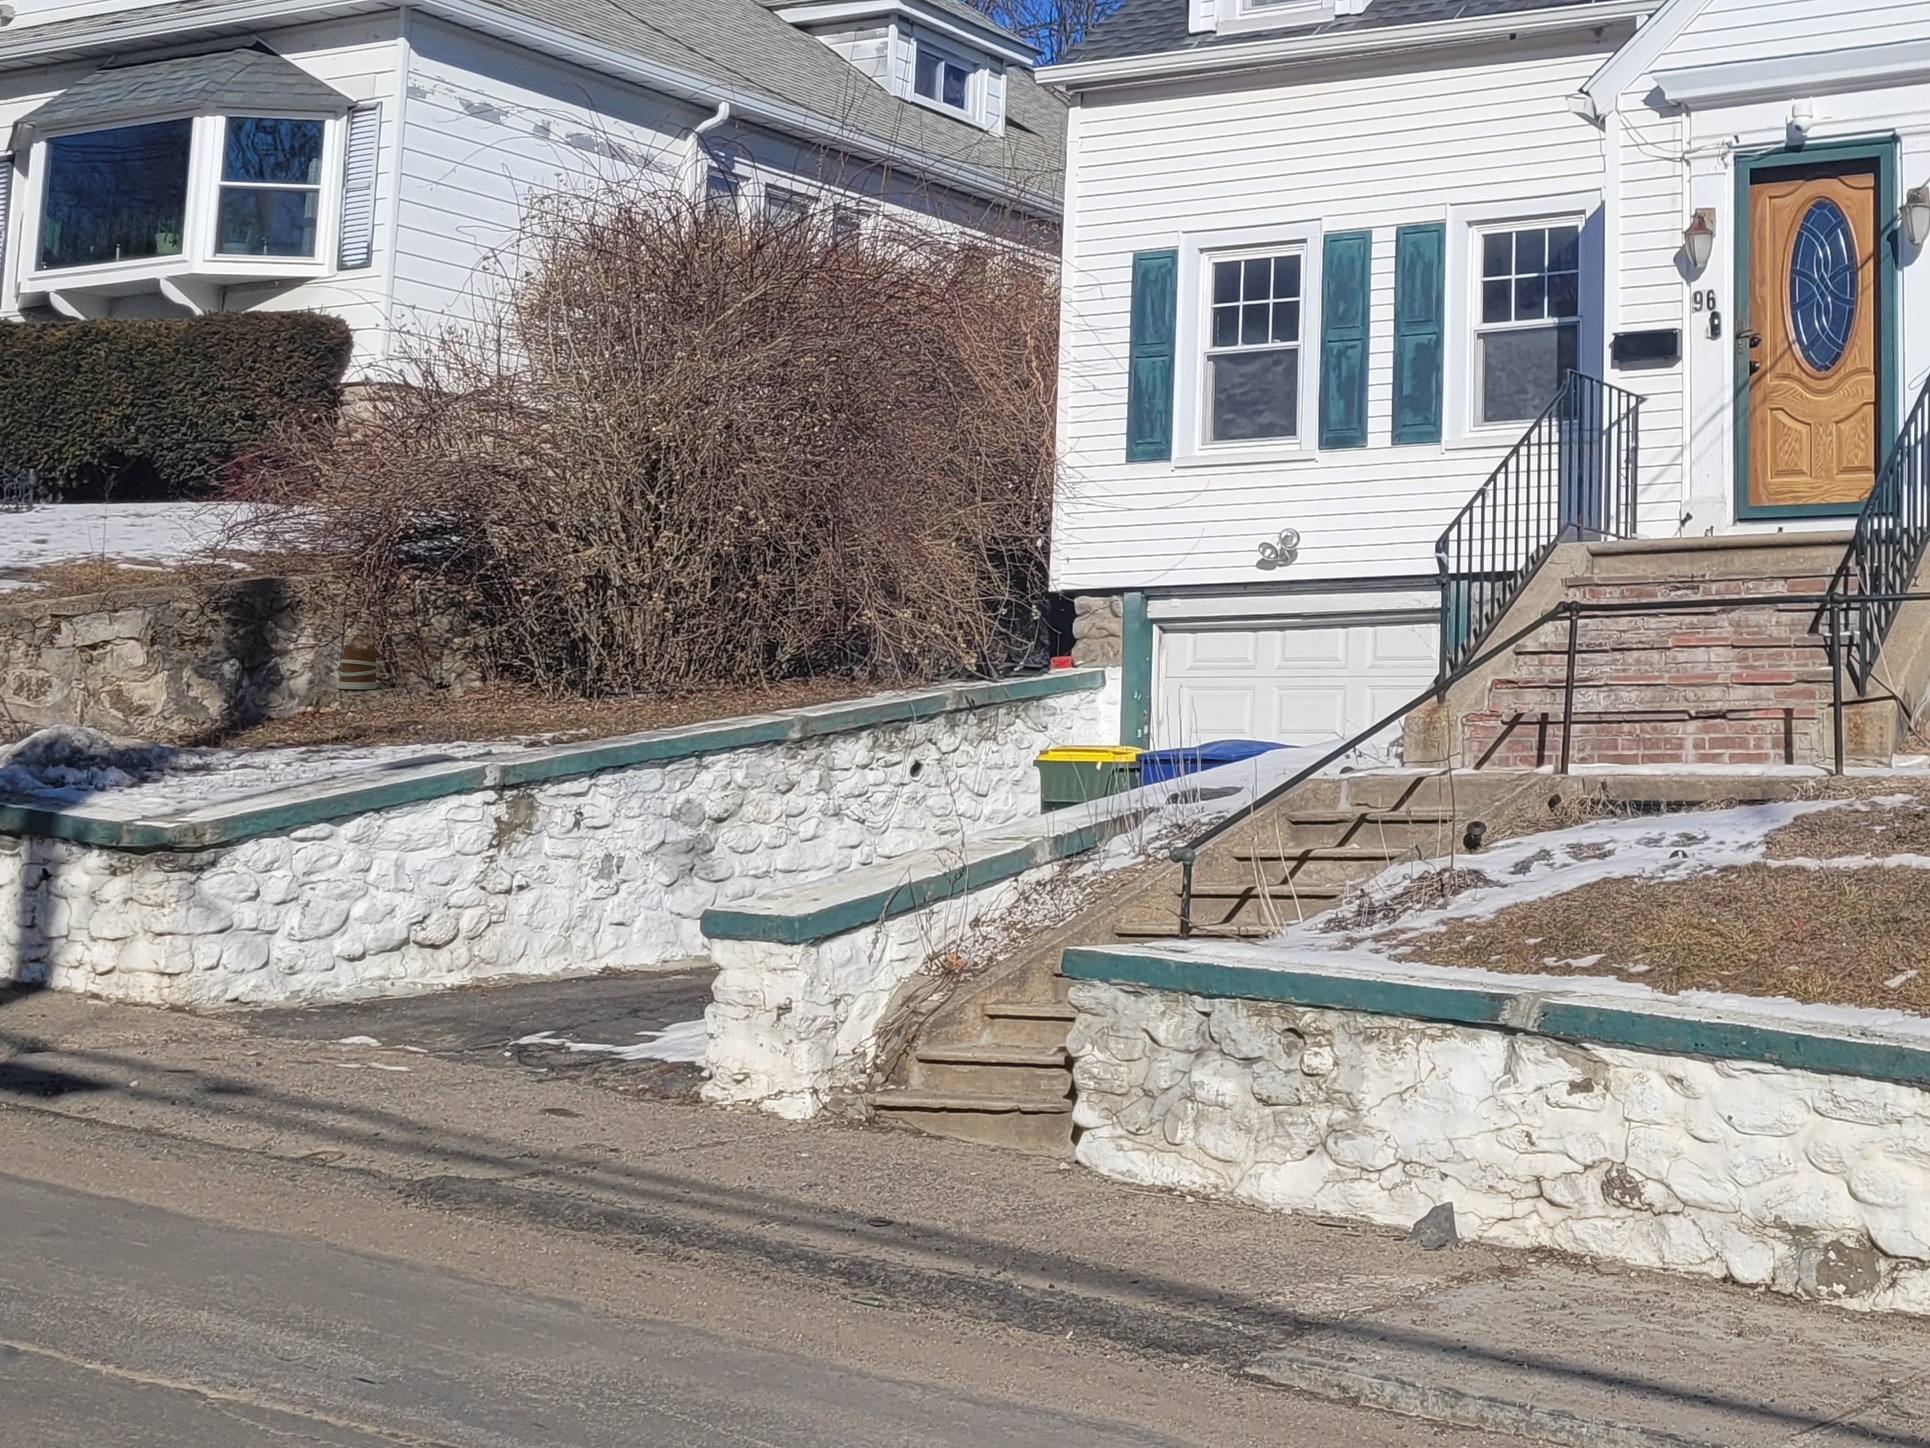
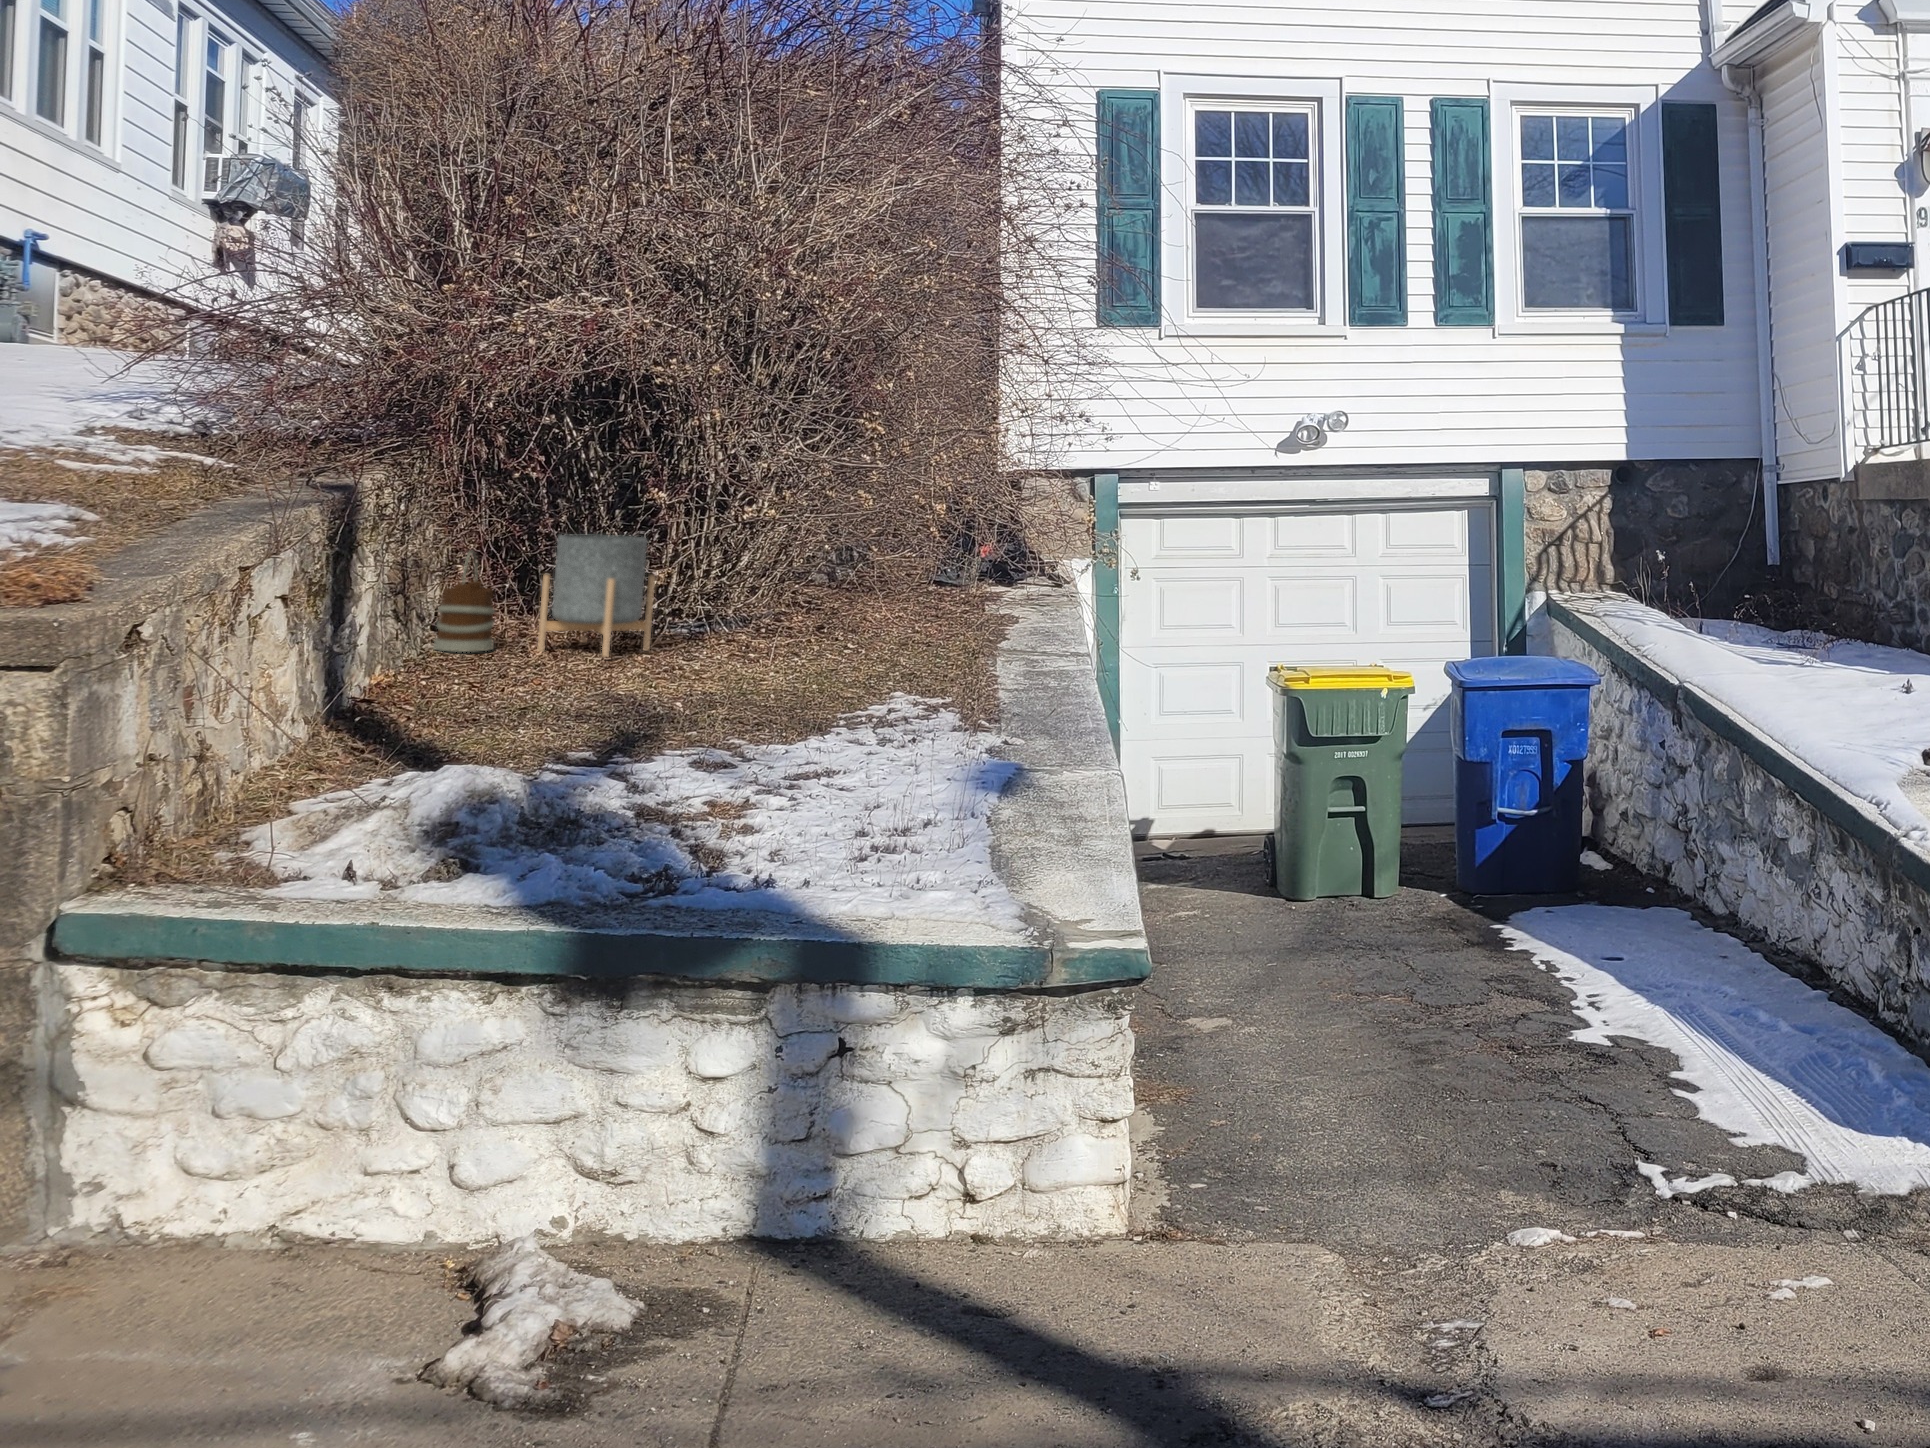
planter: none [400,615,475,695] -> present [537,535,655,657]

